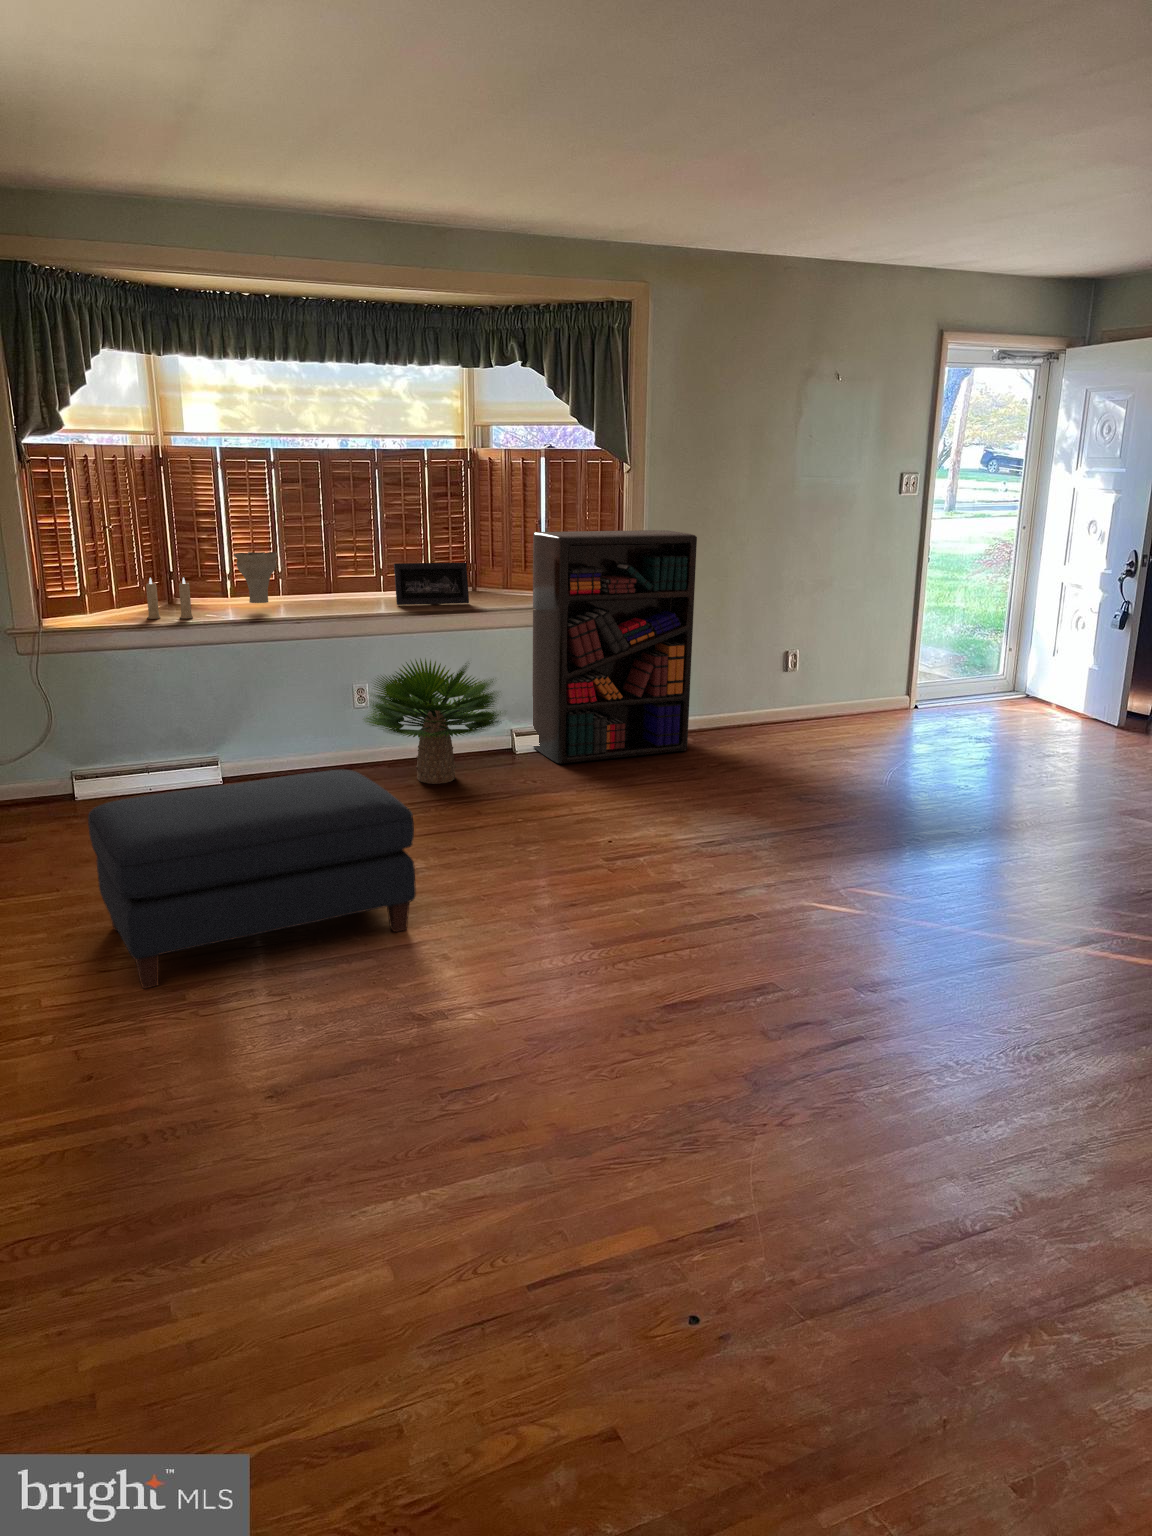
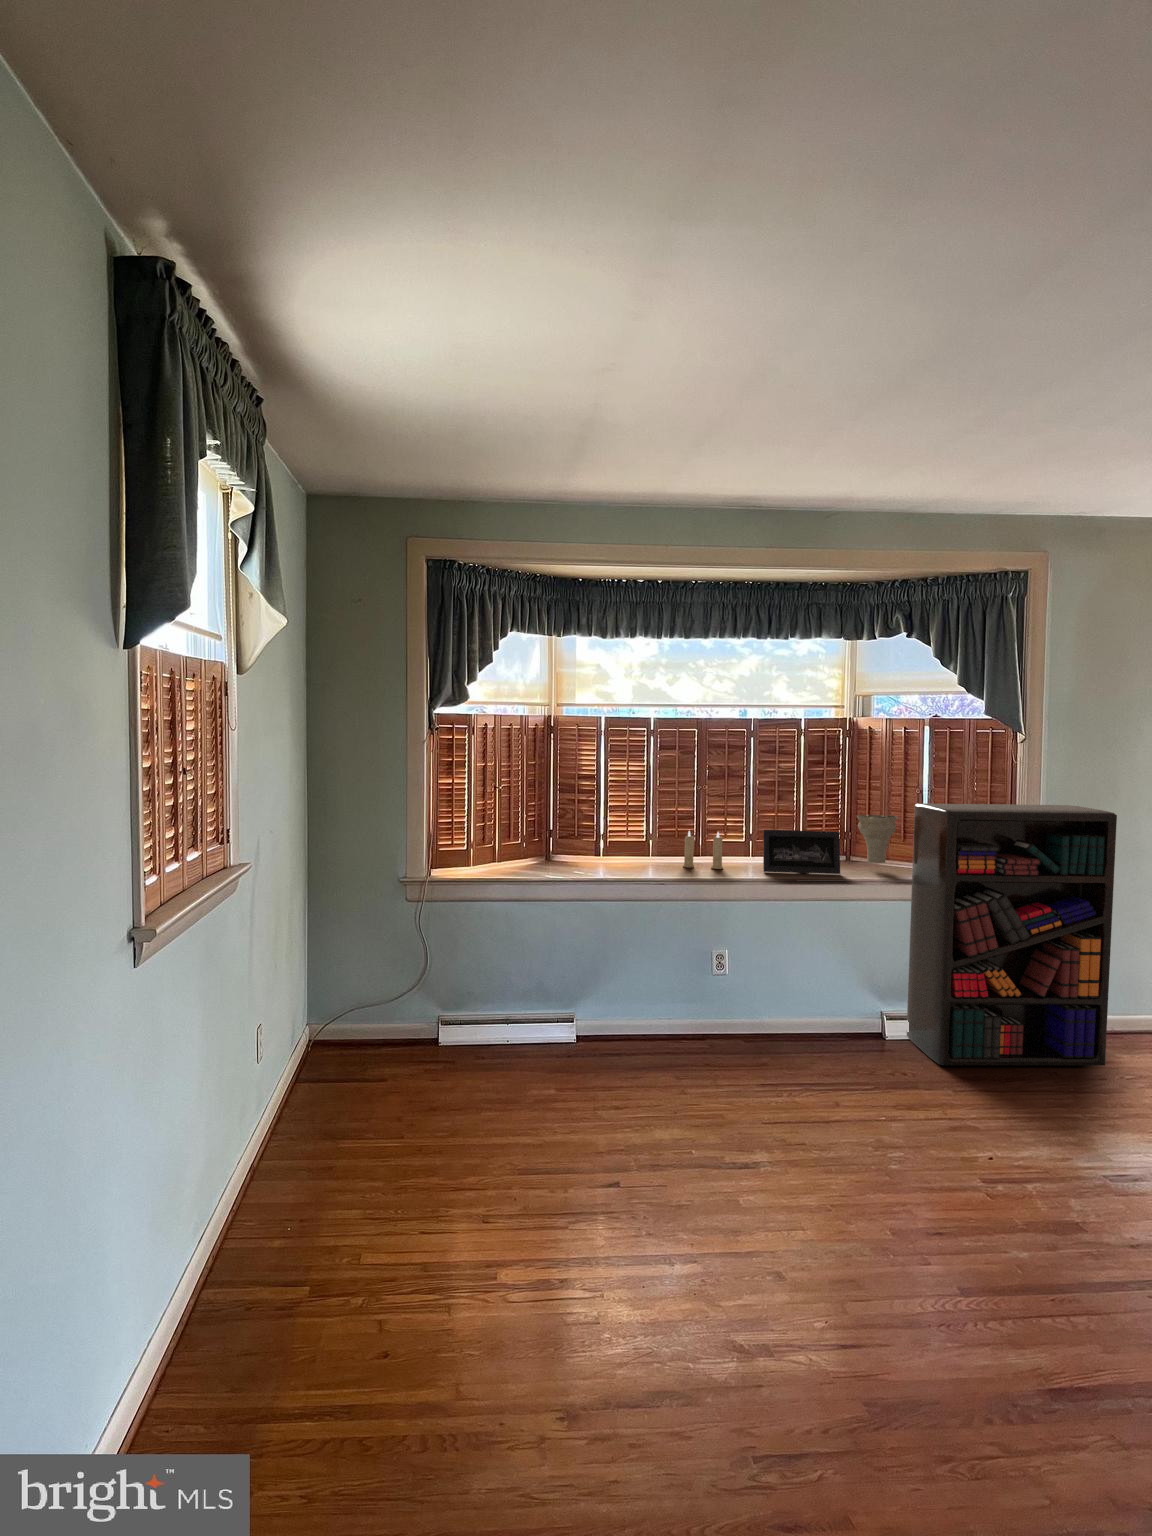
vase: present [234,552,277,603] -> present [857,815,898,863]
candle: present [146,578,193,619] -> present [683,831,723,869]
potted plant: present [364,659,501,784] -> none [715,930,884,1075]
ottoman: present [88,770,416,989] -> none [394,1074,759,1350]

